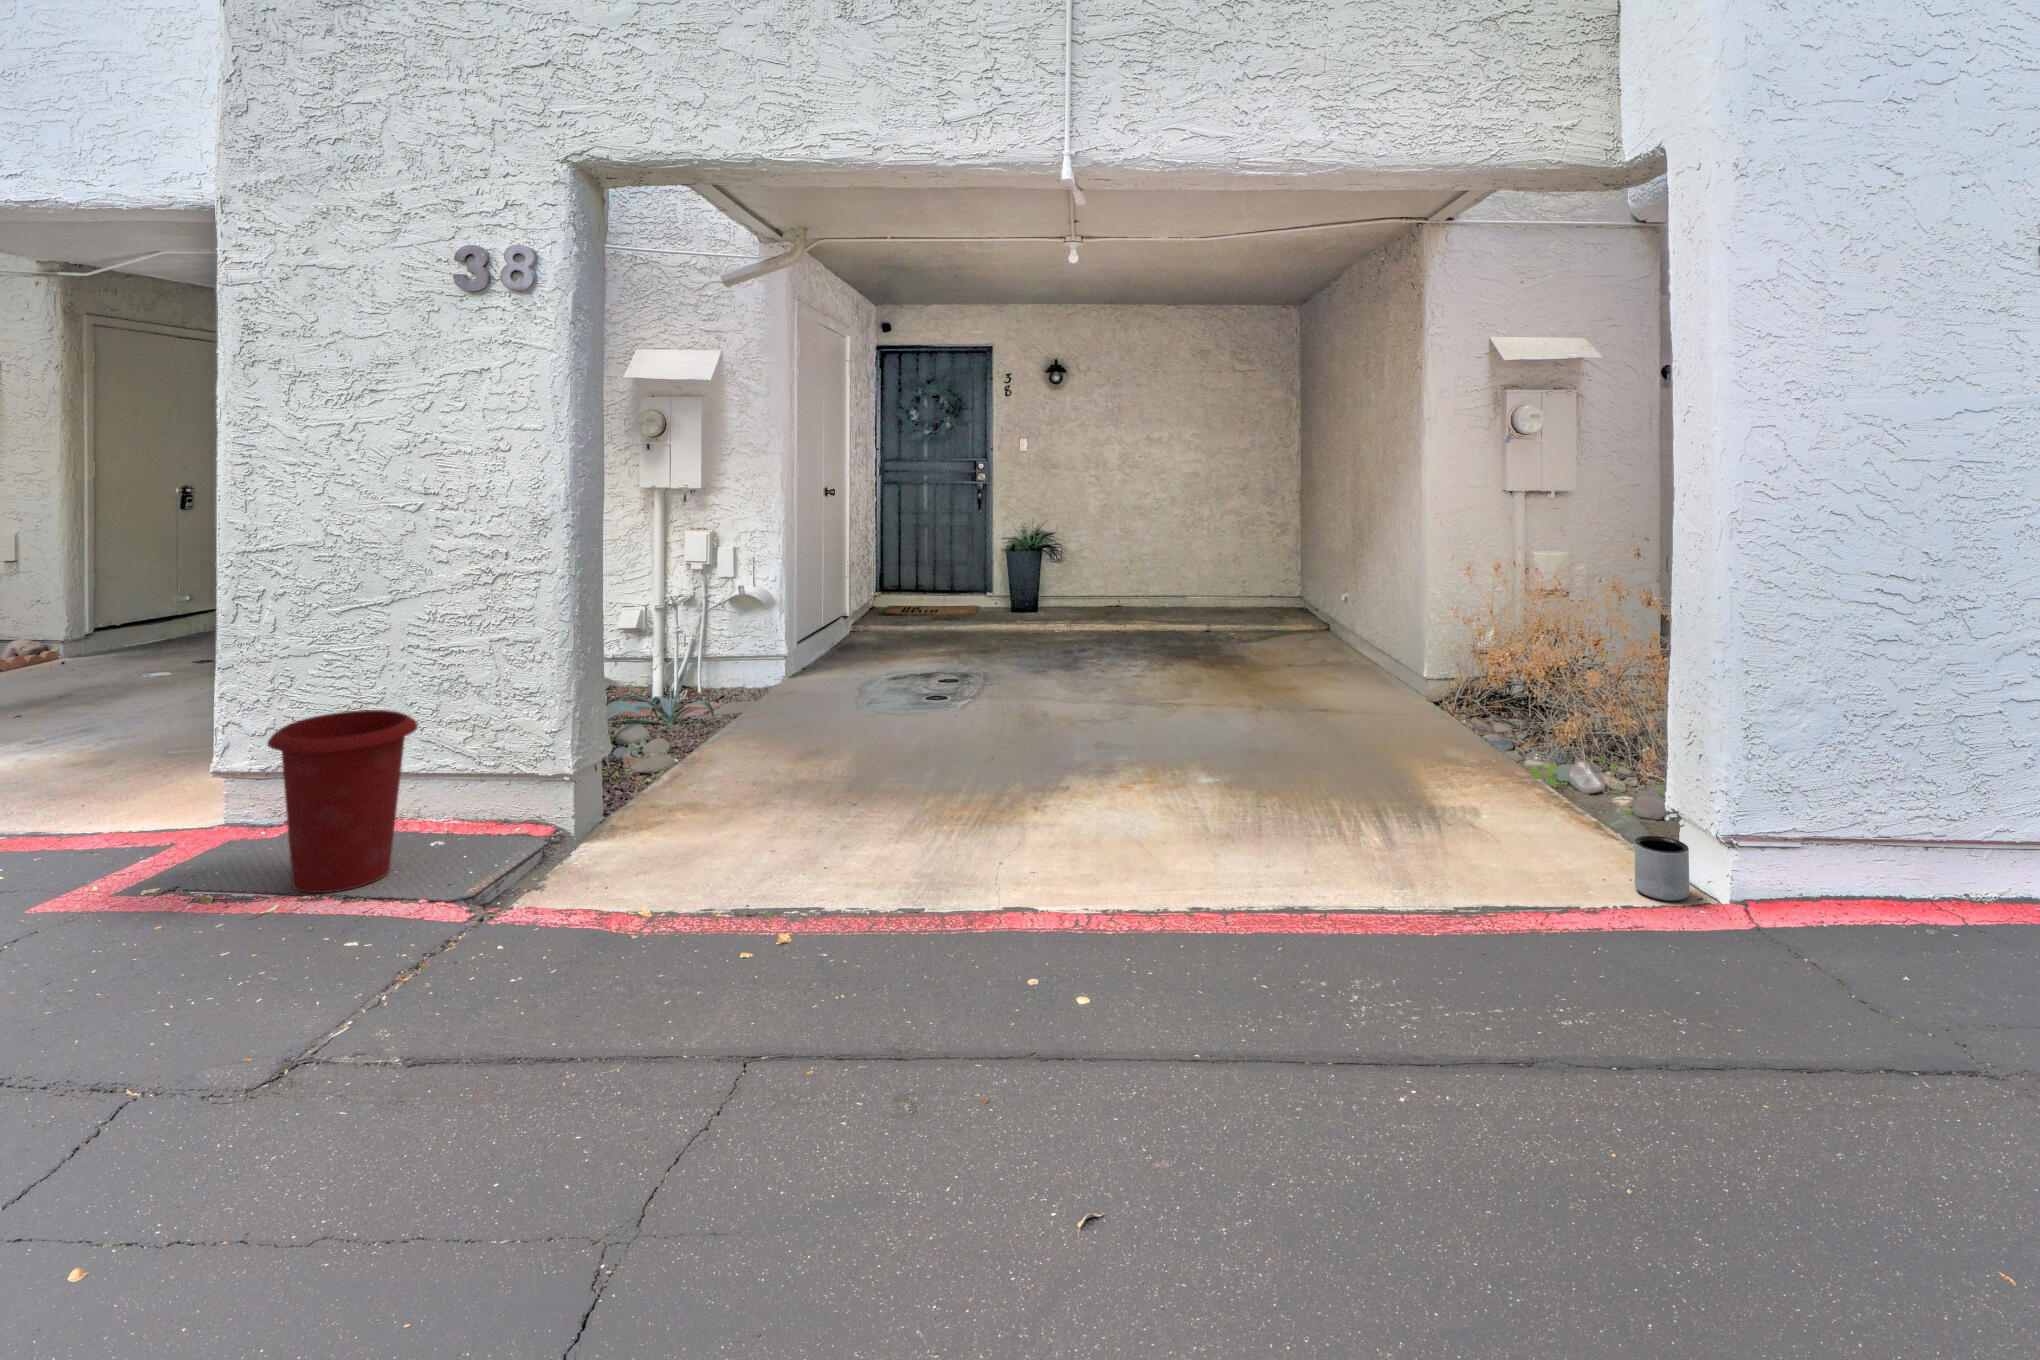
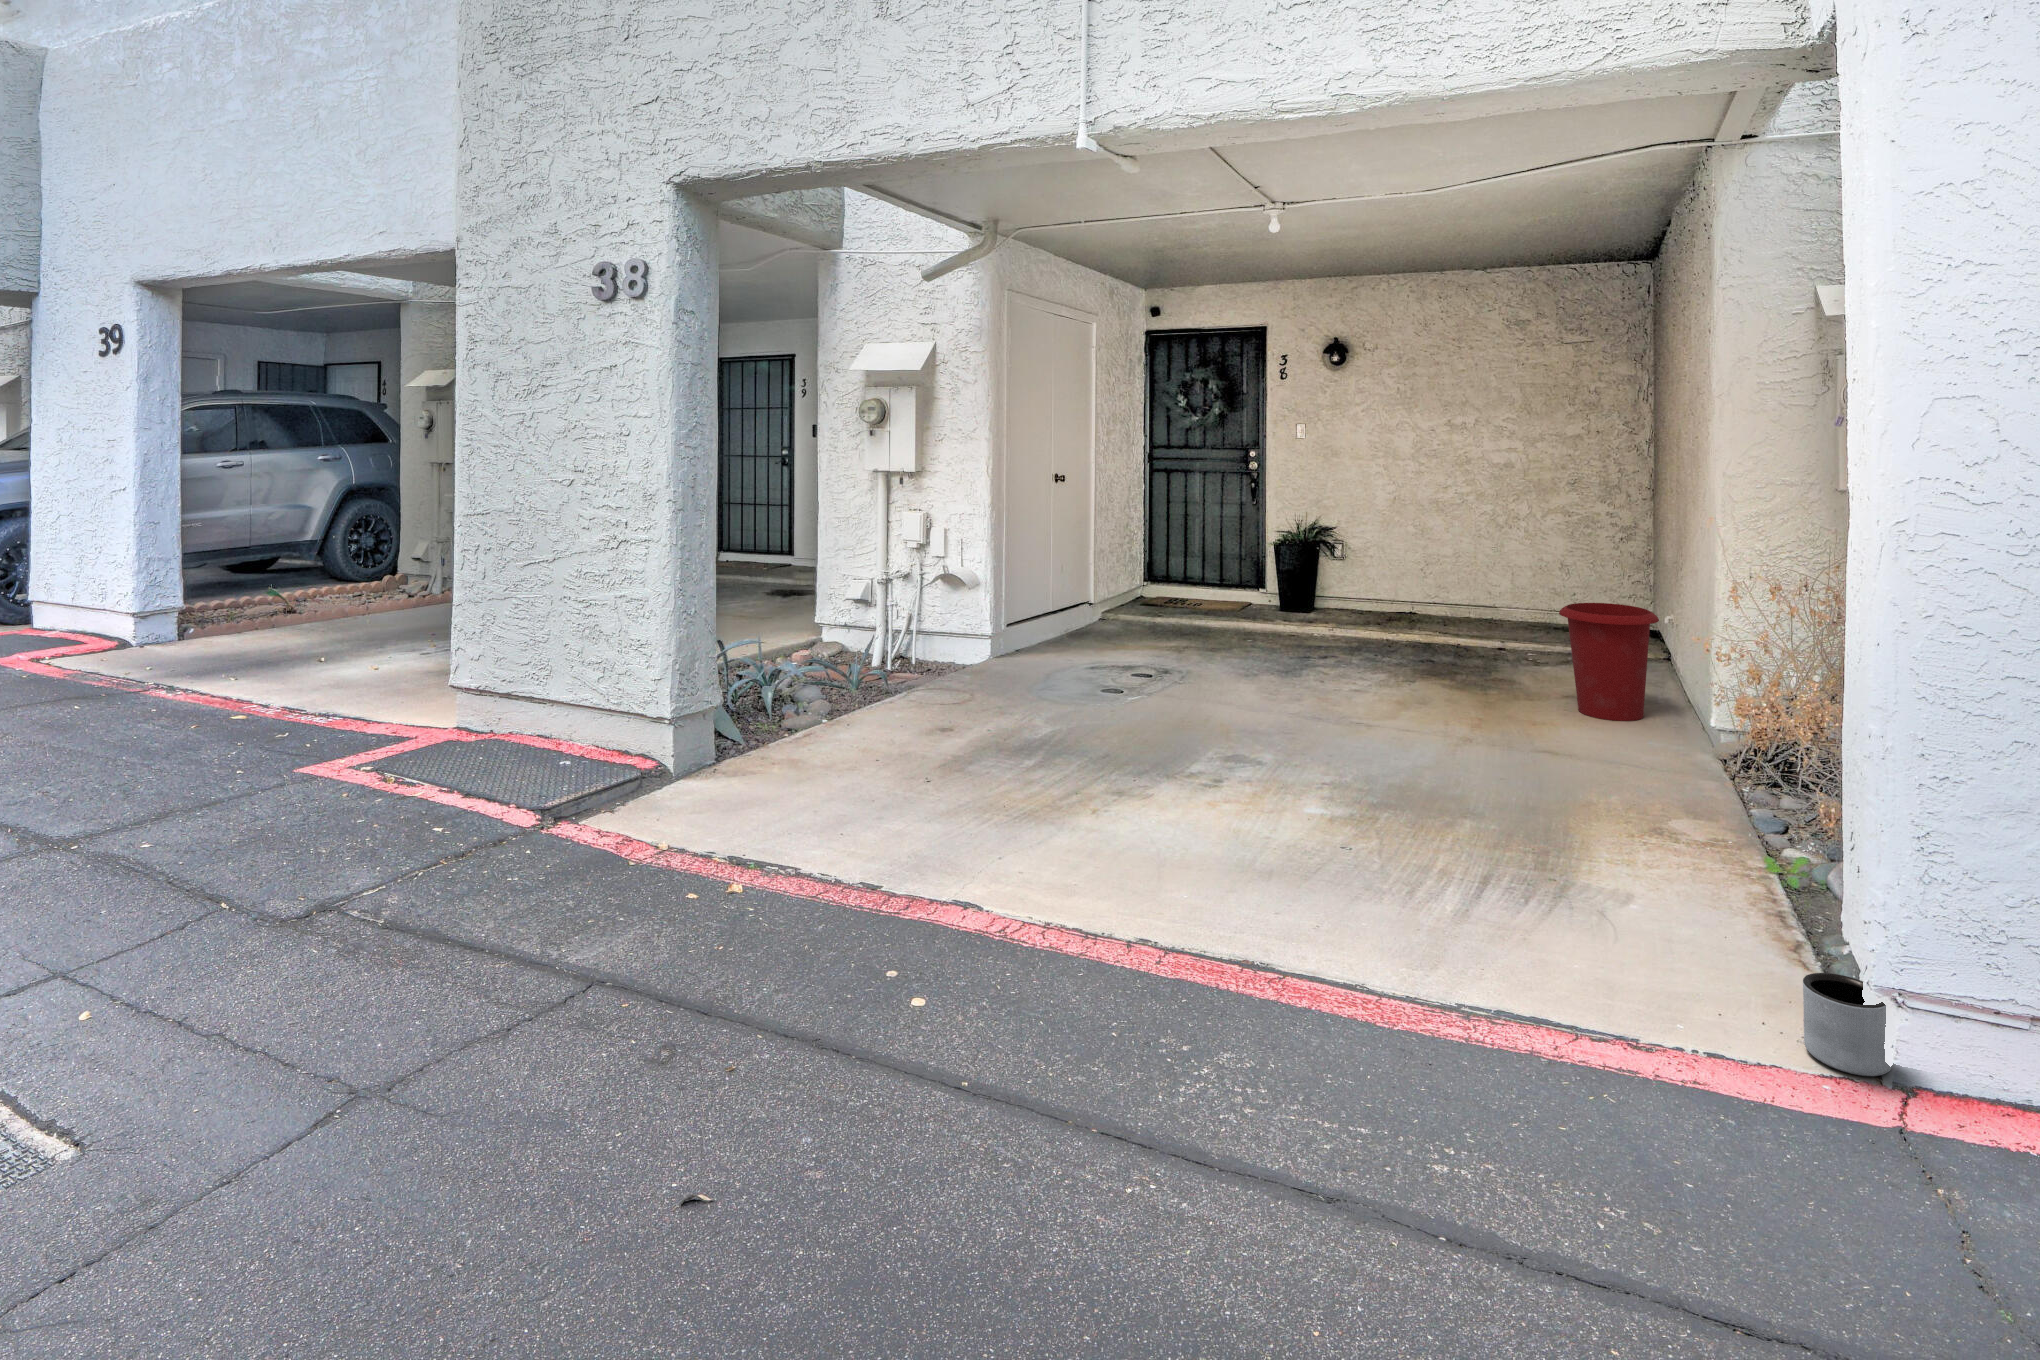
waste bin: present [267,710,418,893] -> present [1559,603,1659,721]

